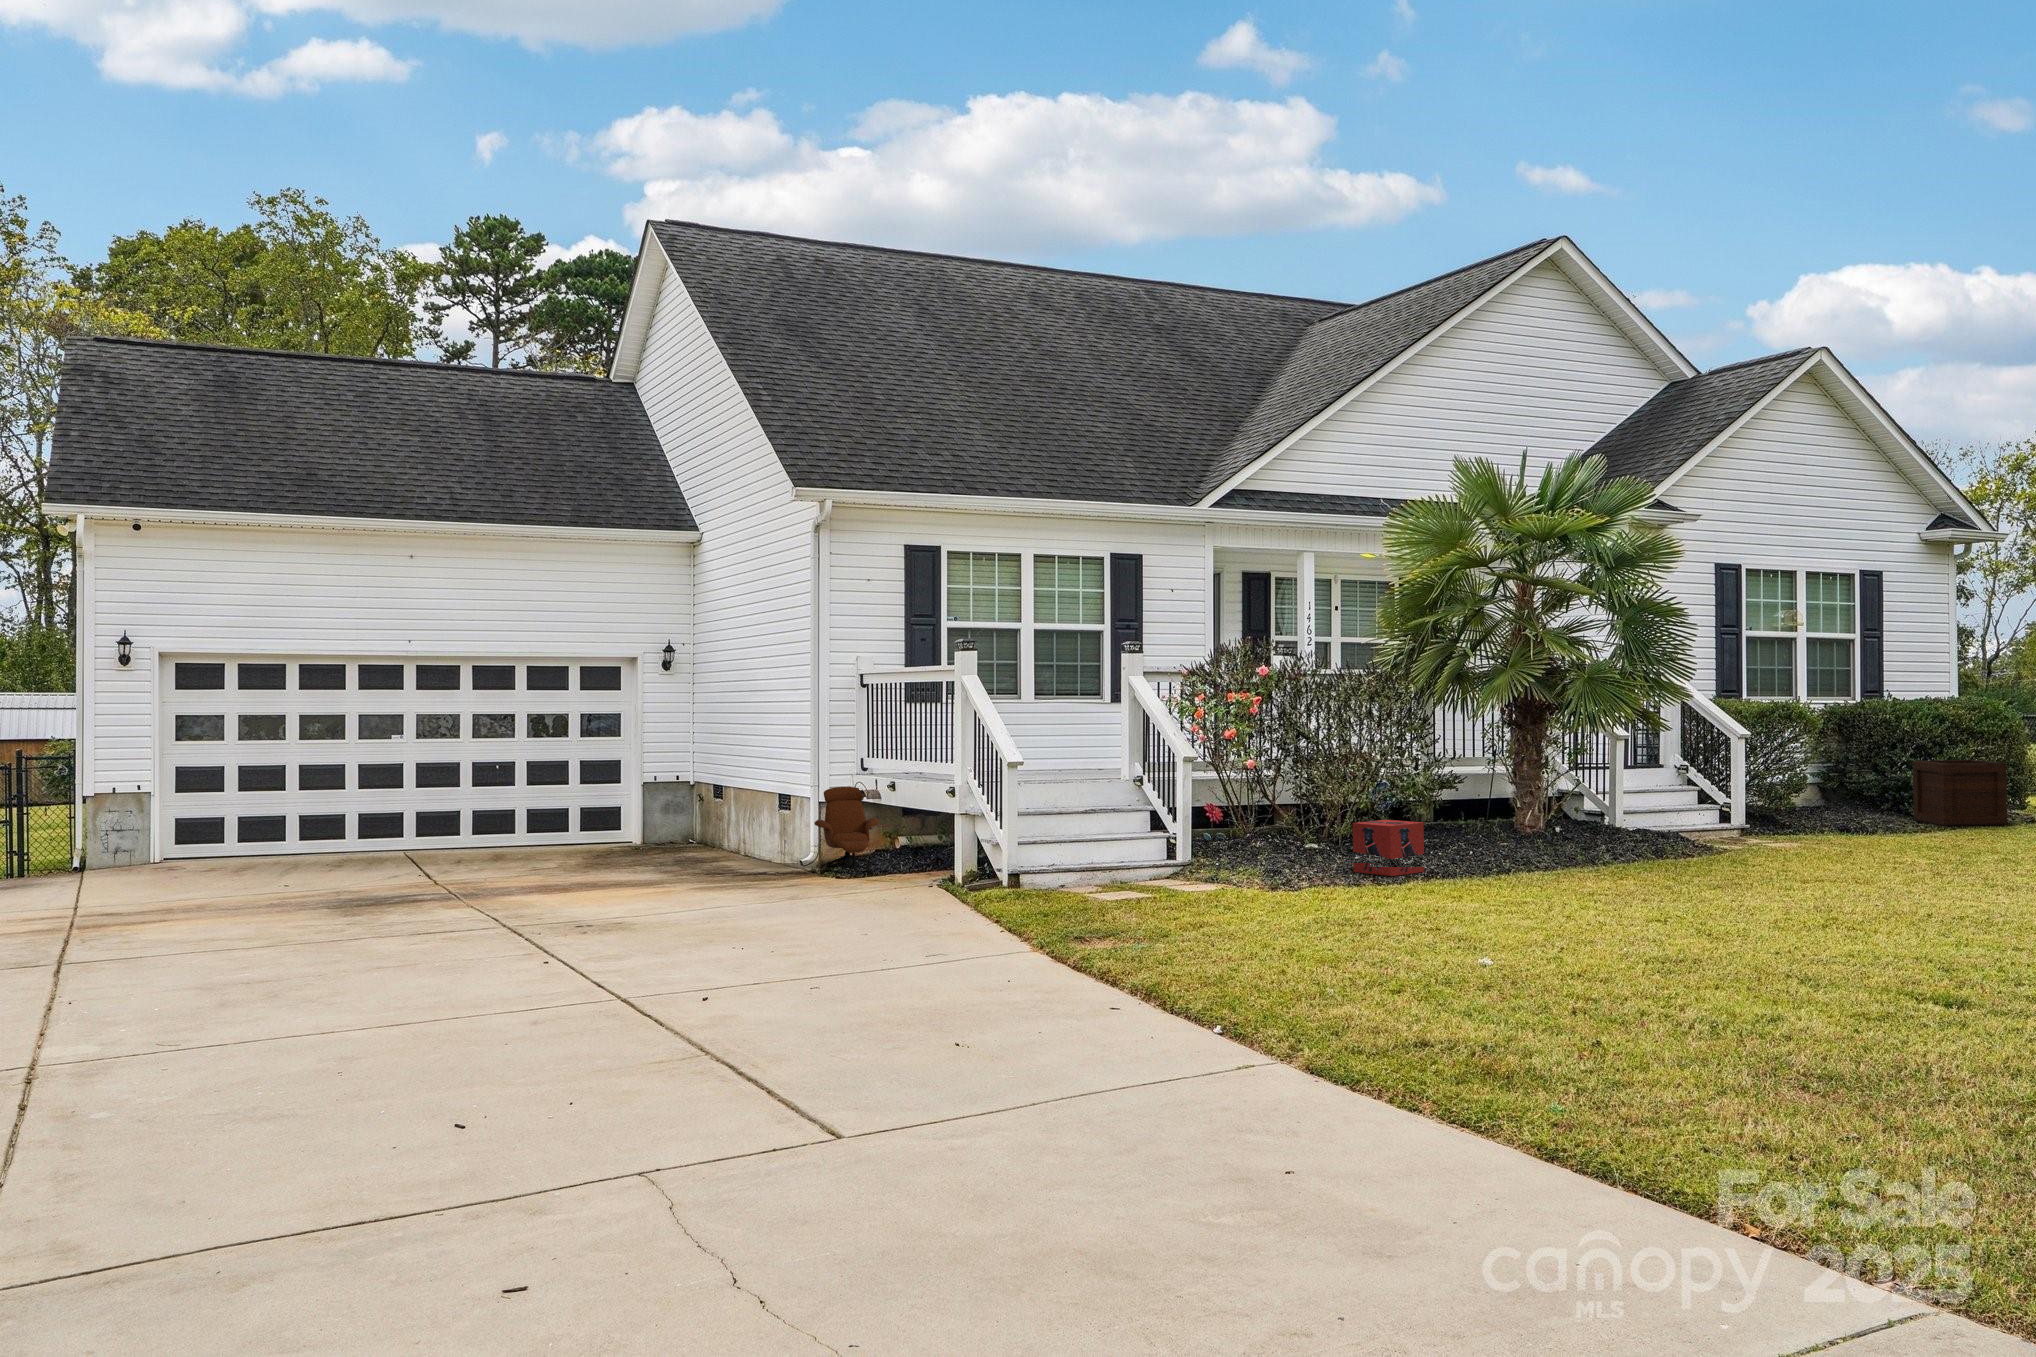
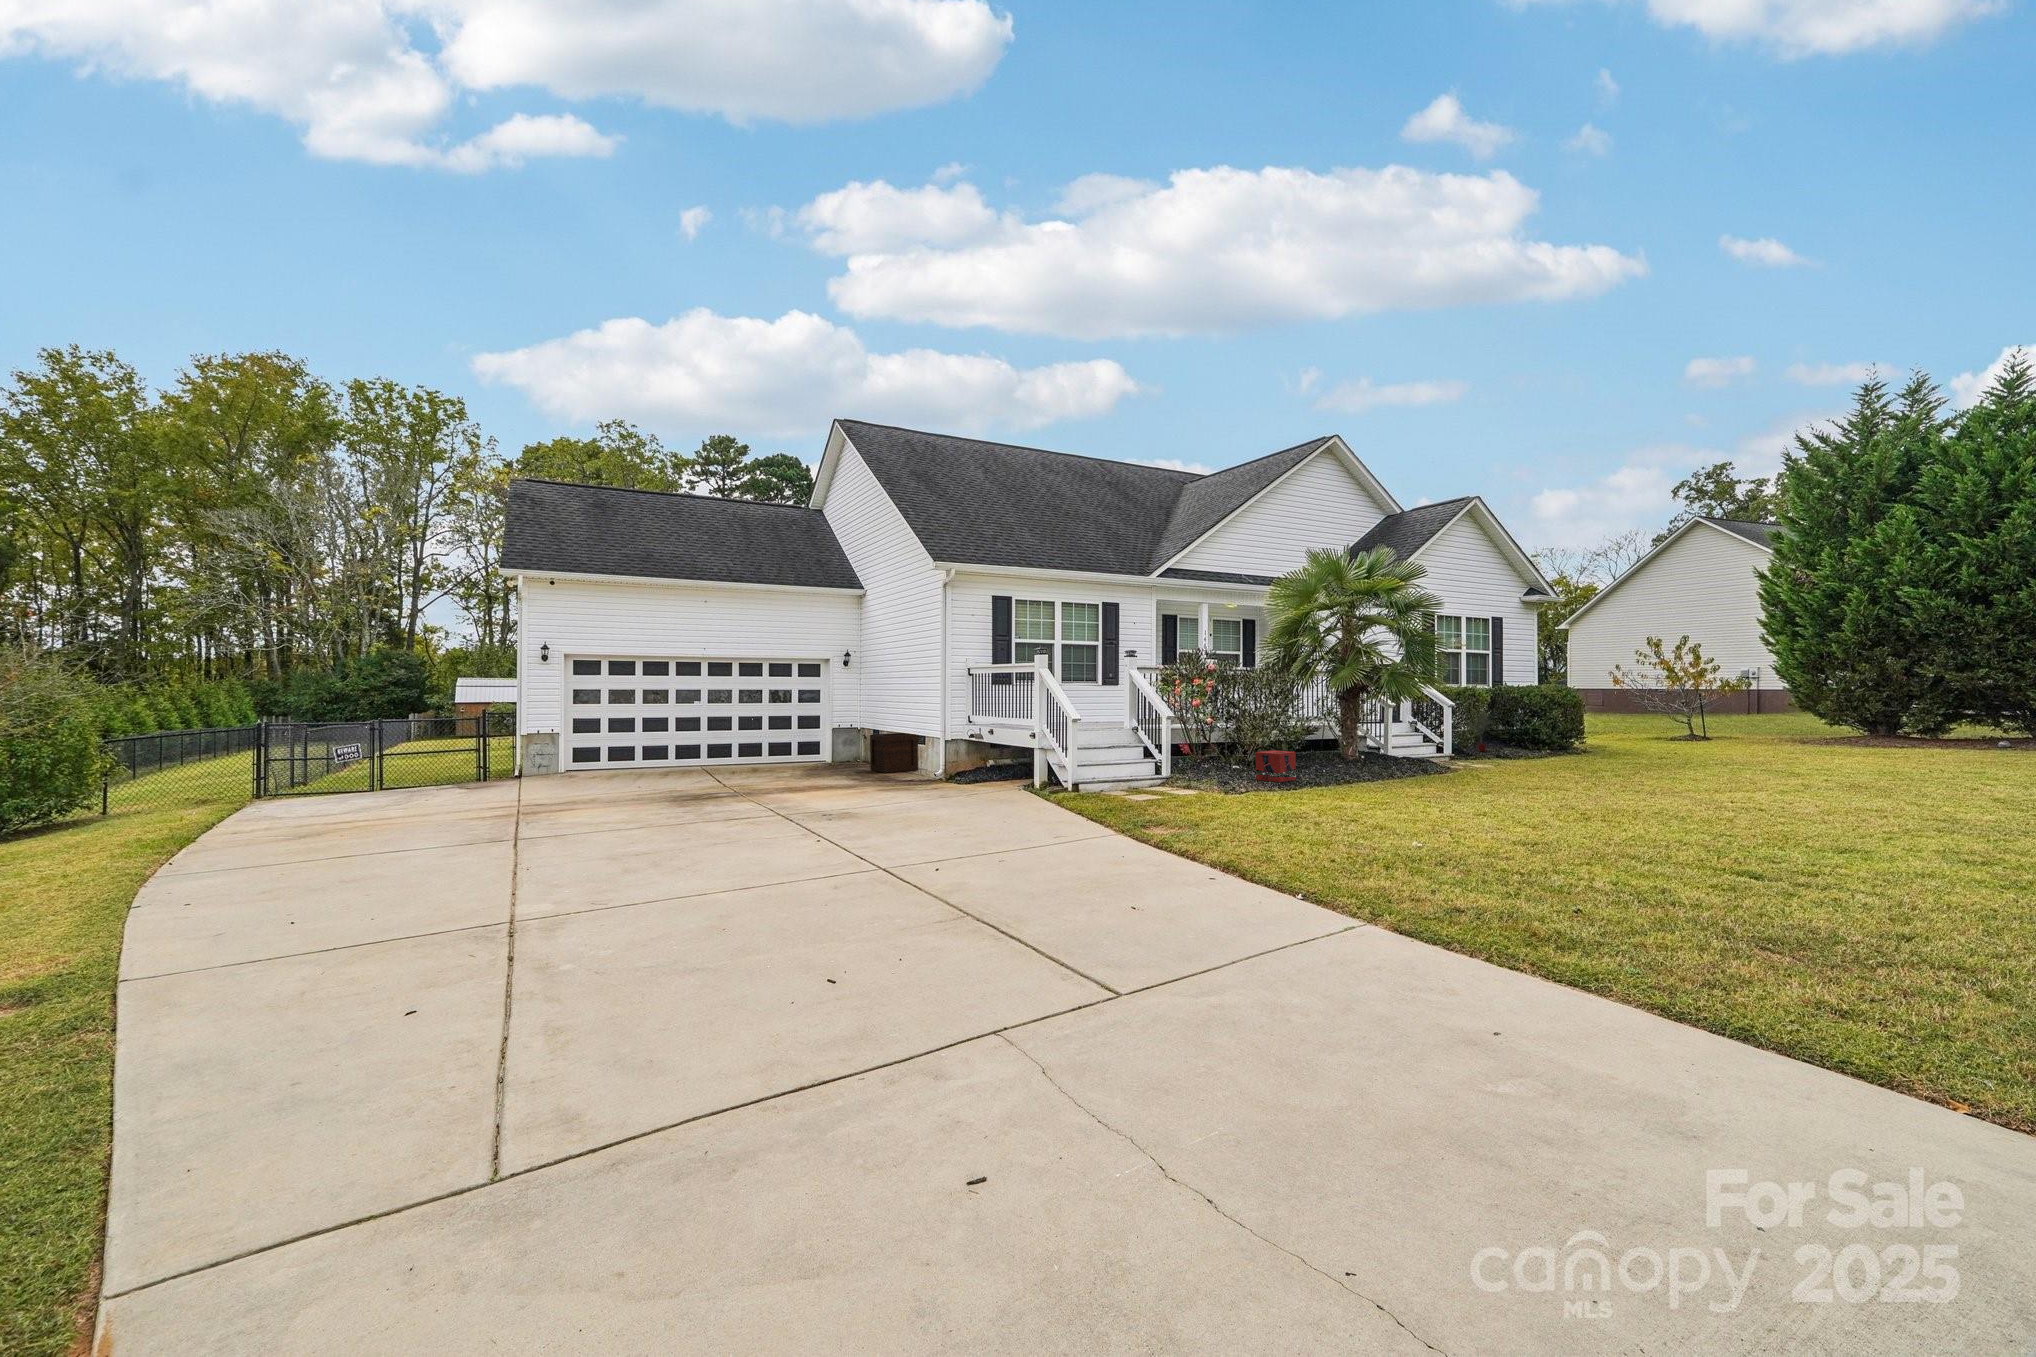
potted tree: none [1796,741,1842,821] -> present [1469,711,1490,752]
wooden crate: present [1913,760,2007,826] -> present [870,733,918,773]
lounge chair: present [814,787,880,874] -> none [944,732,981,781]

